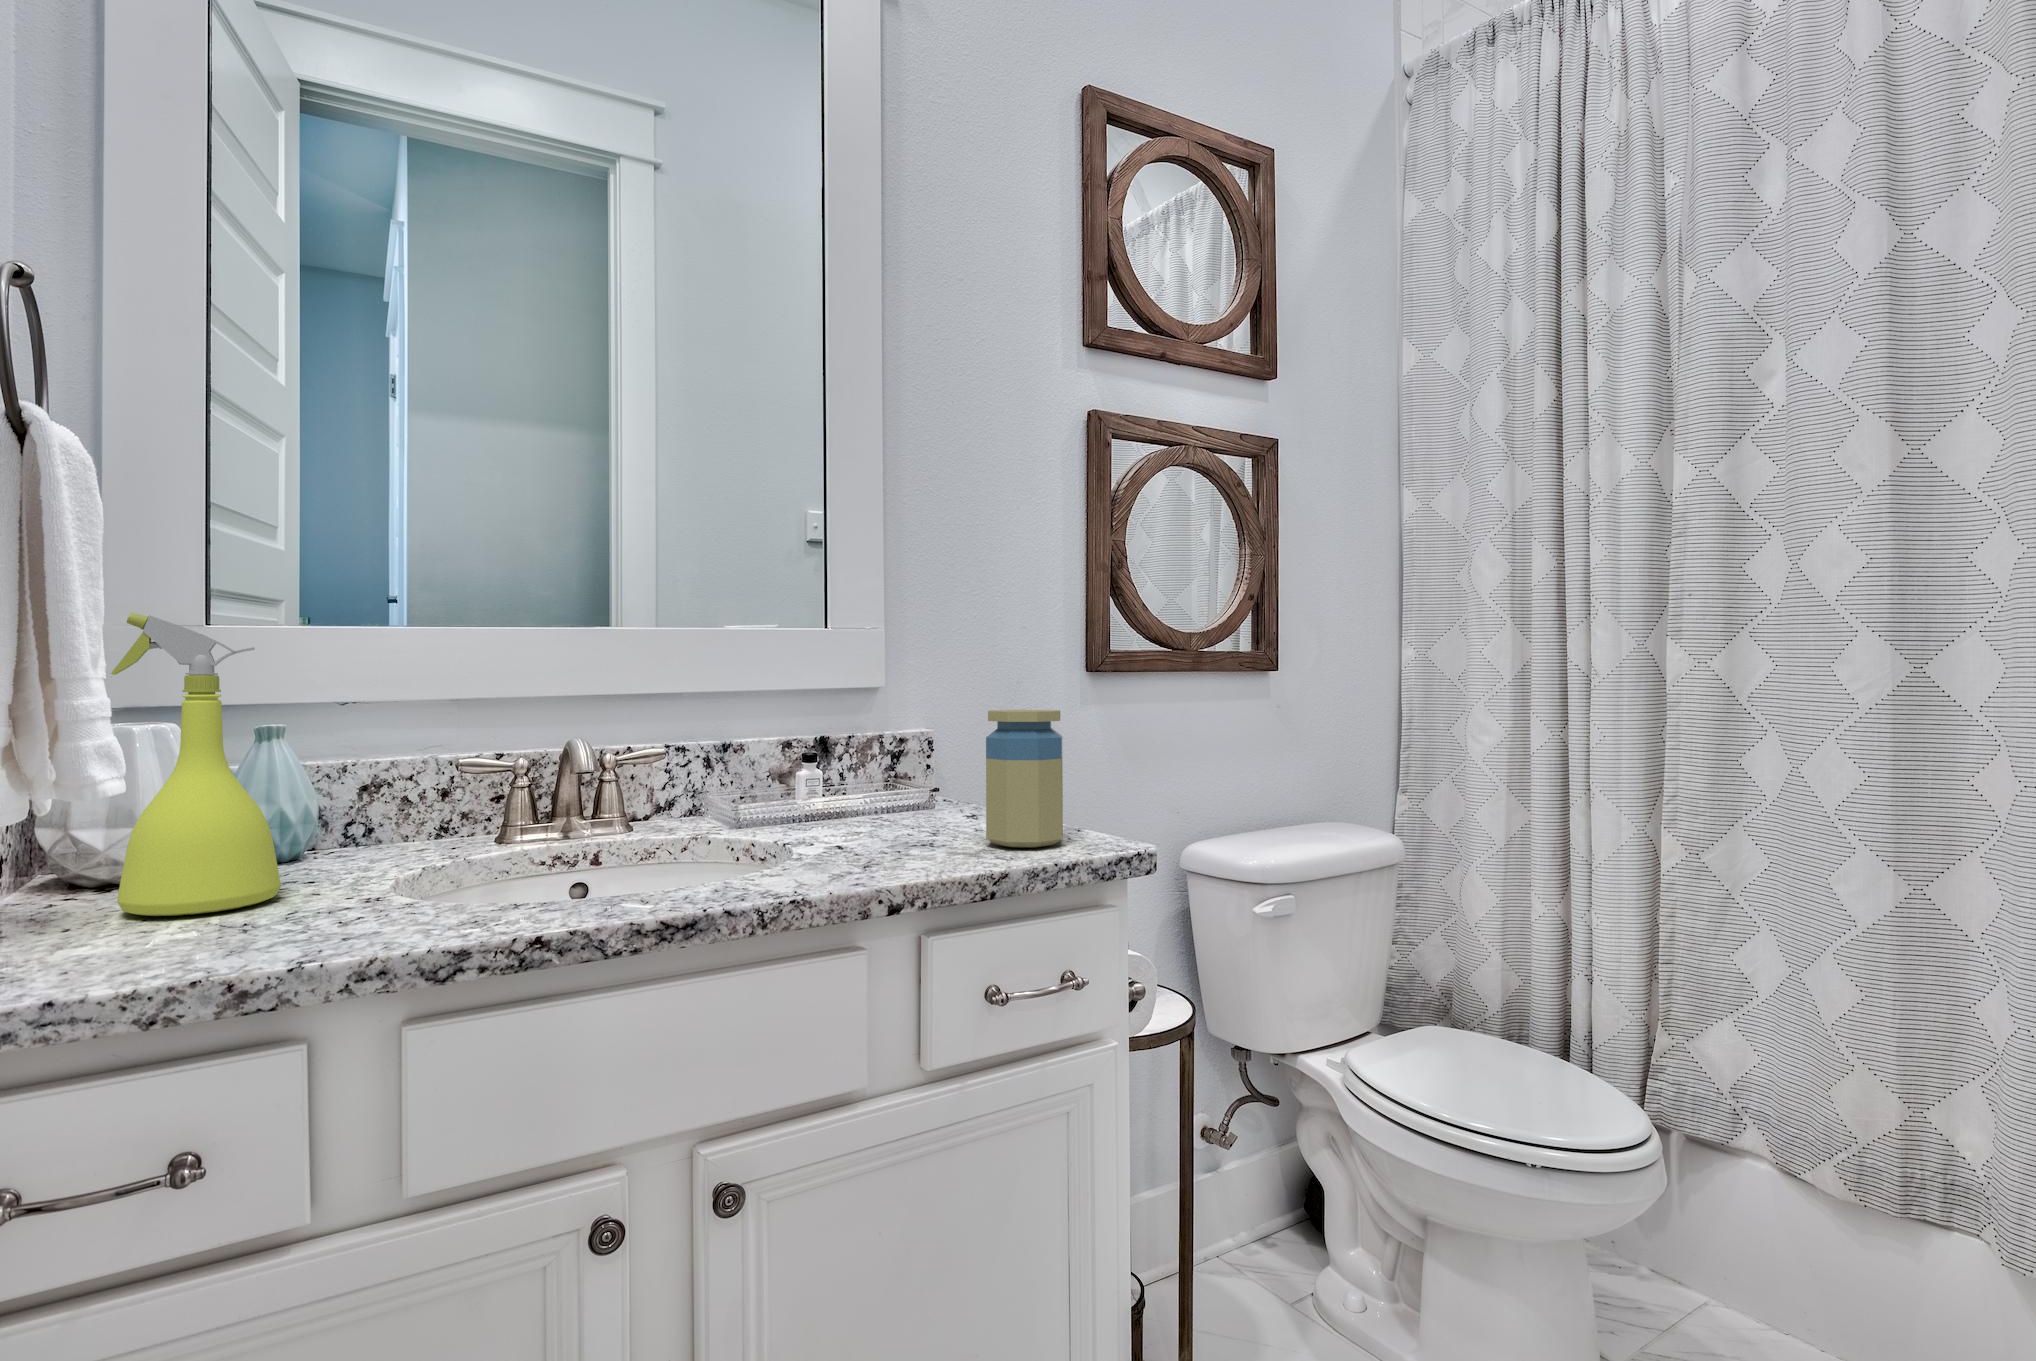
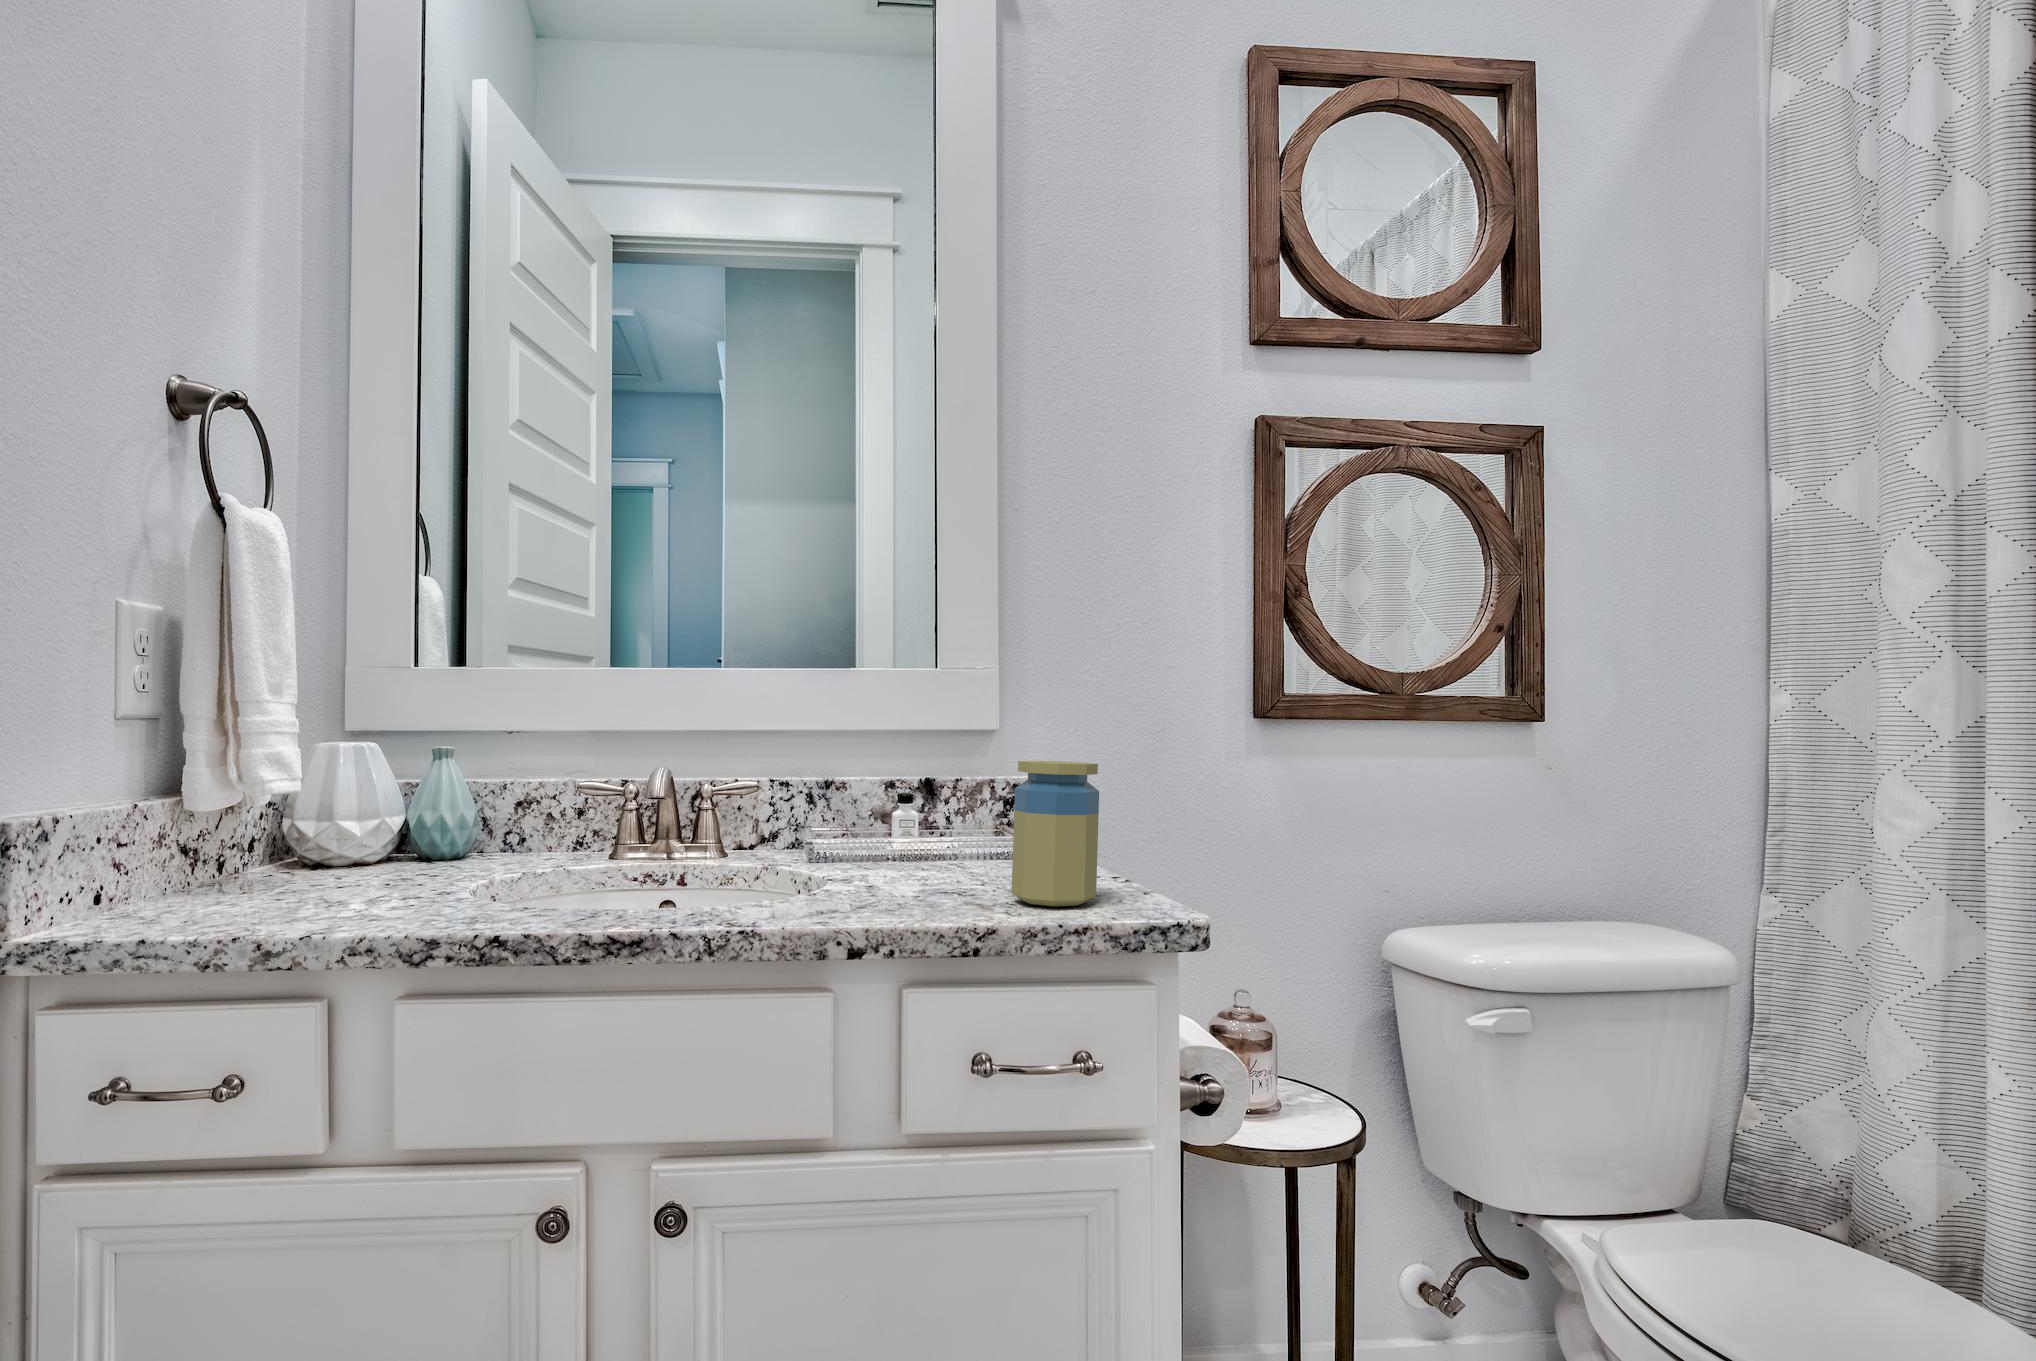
spray bottle: present [111,613,281,916] -> none [274,650,397,892]

